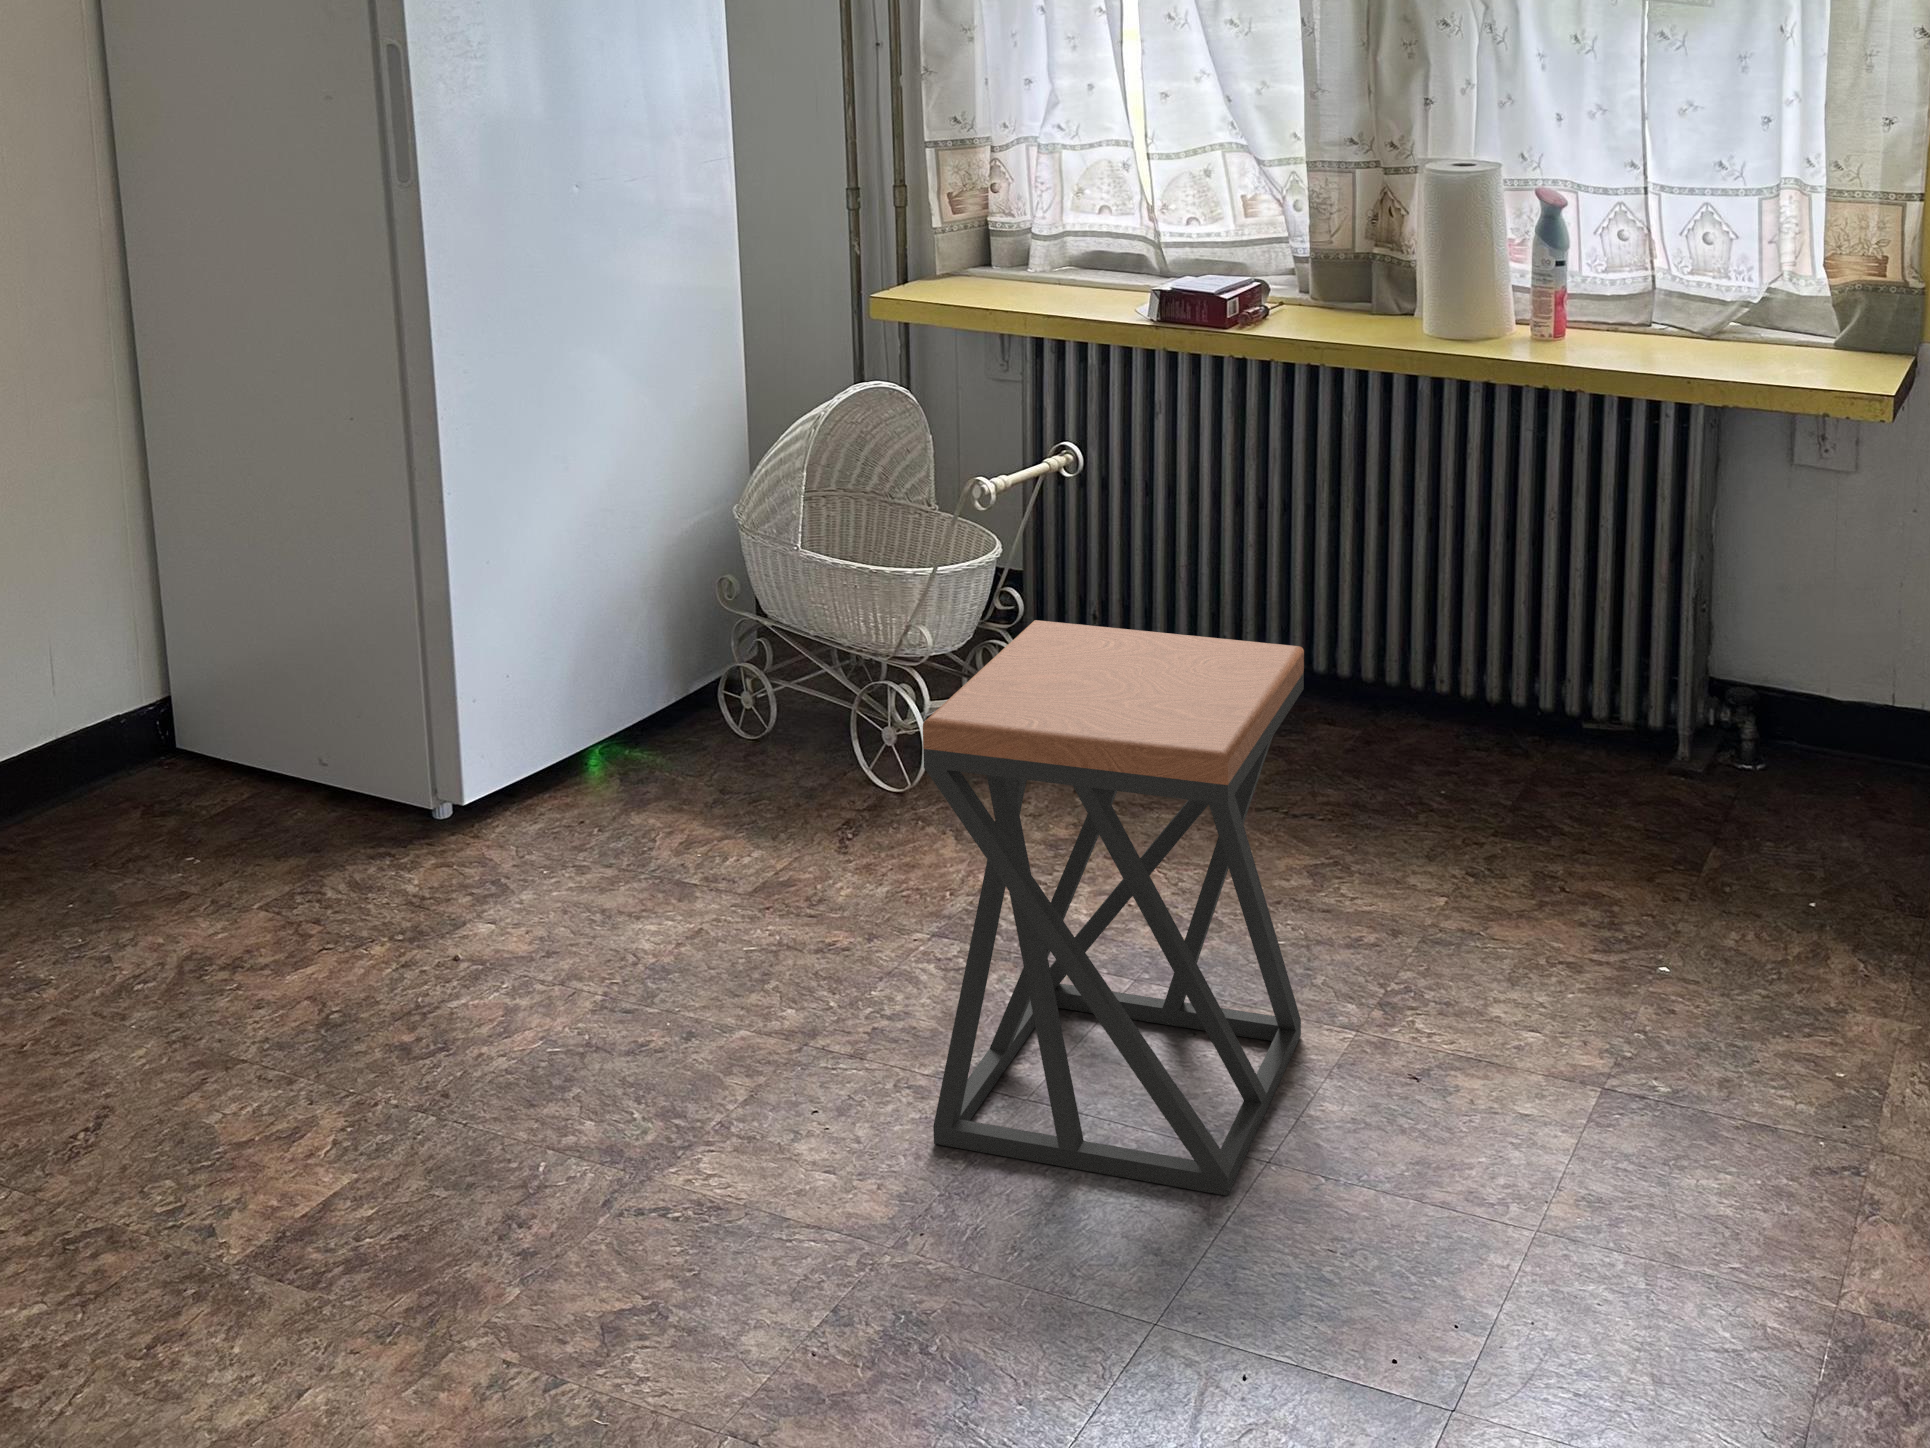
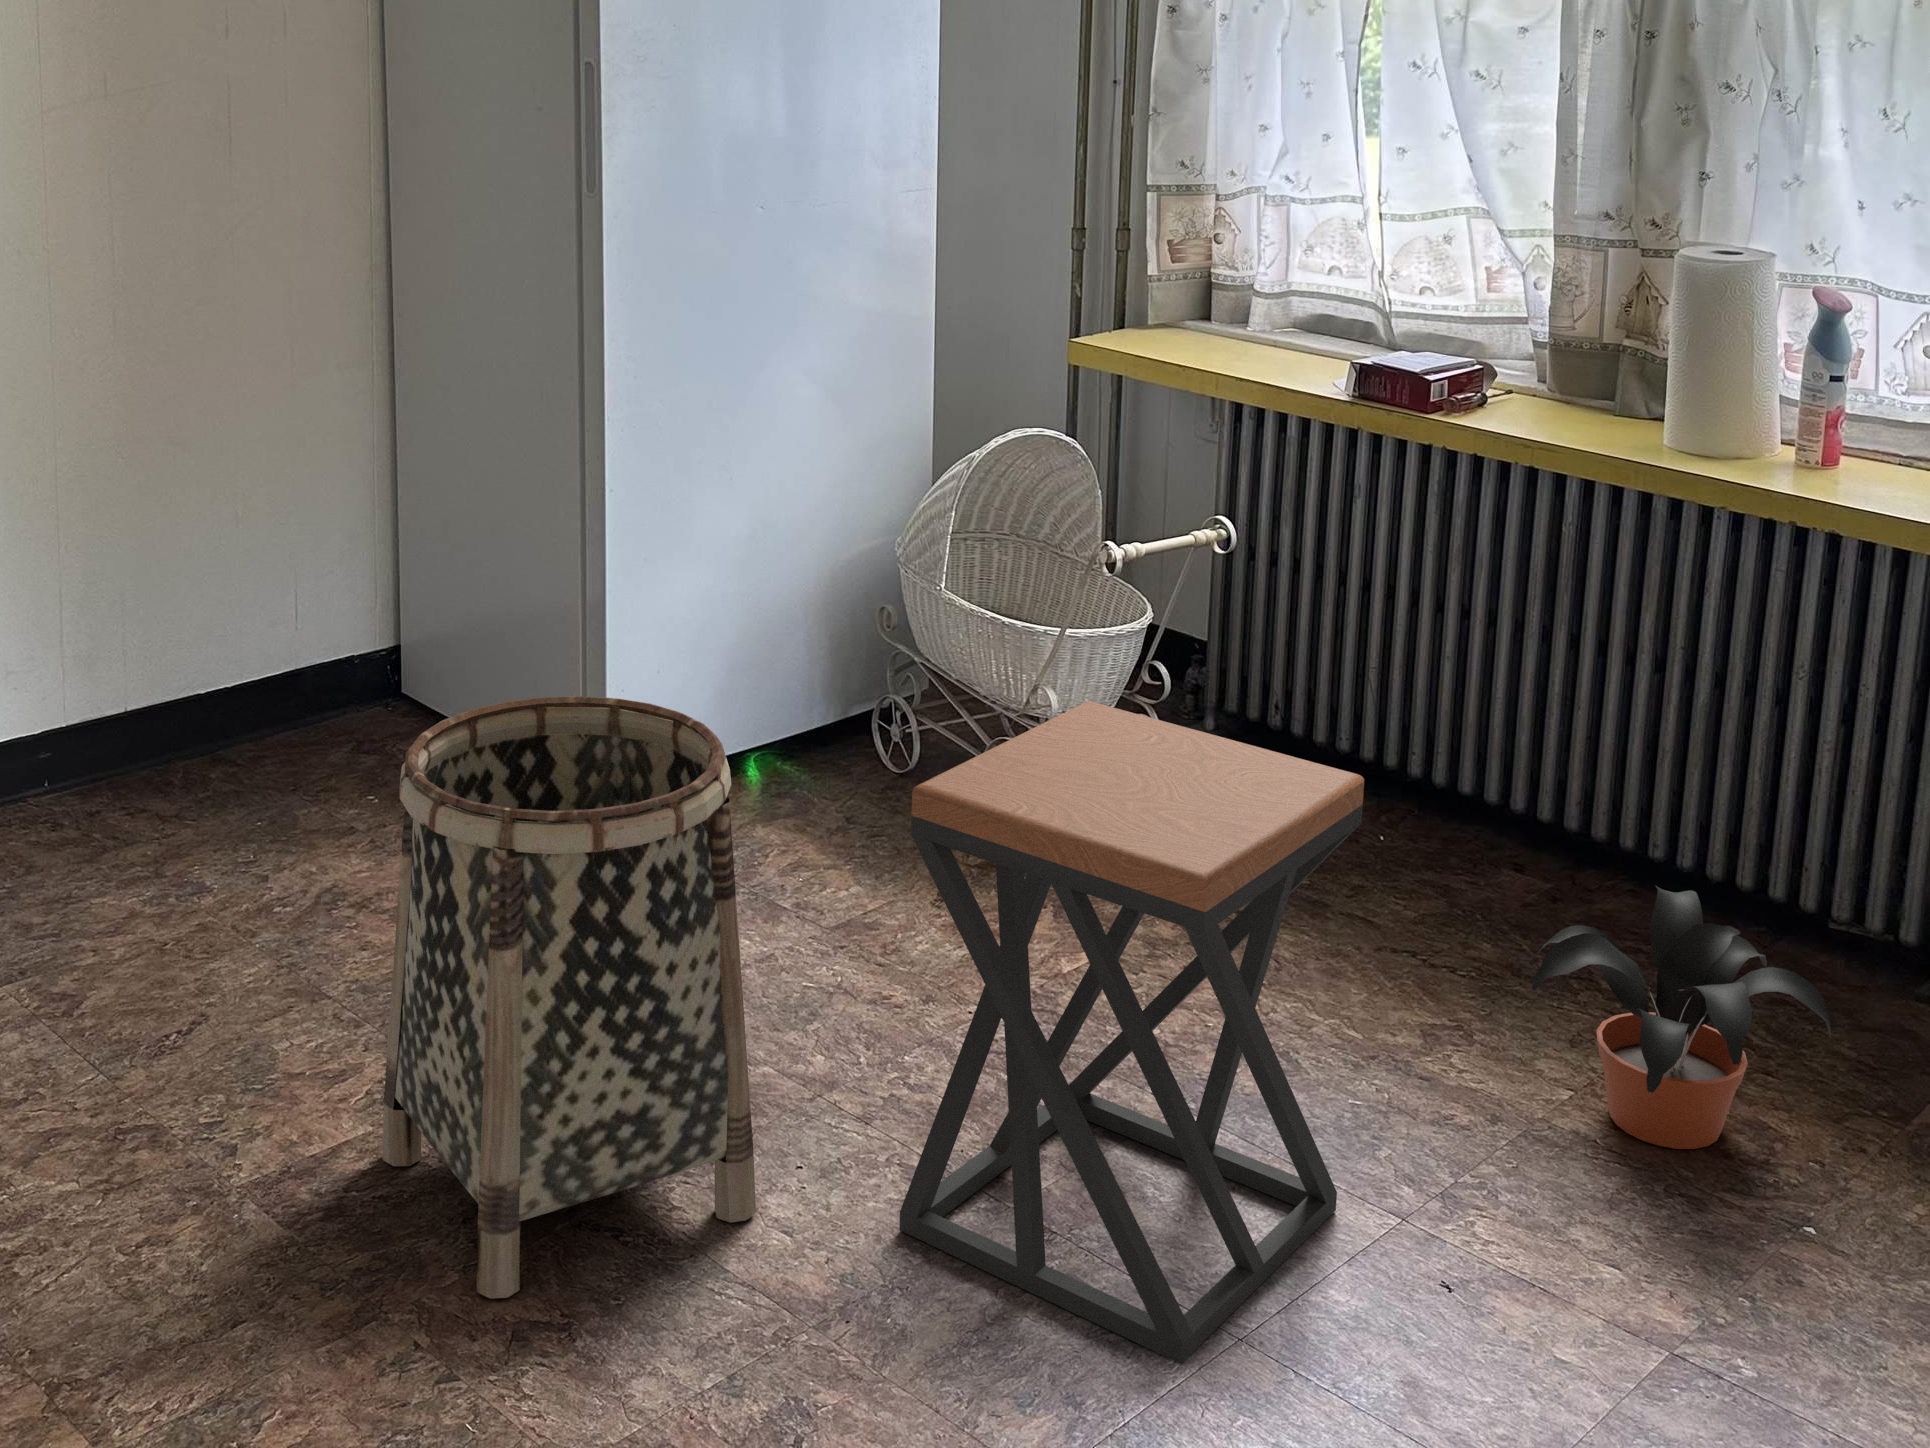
basket: none [384,687,794,1305] -> present [383,696,756,1298]
potted plant: none [1407,707,1650,925] -> present [1532,886,1831,1149]

